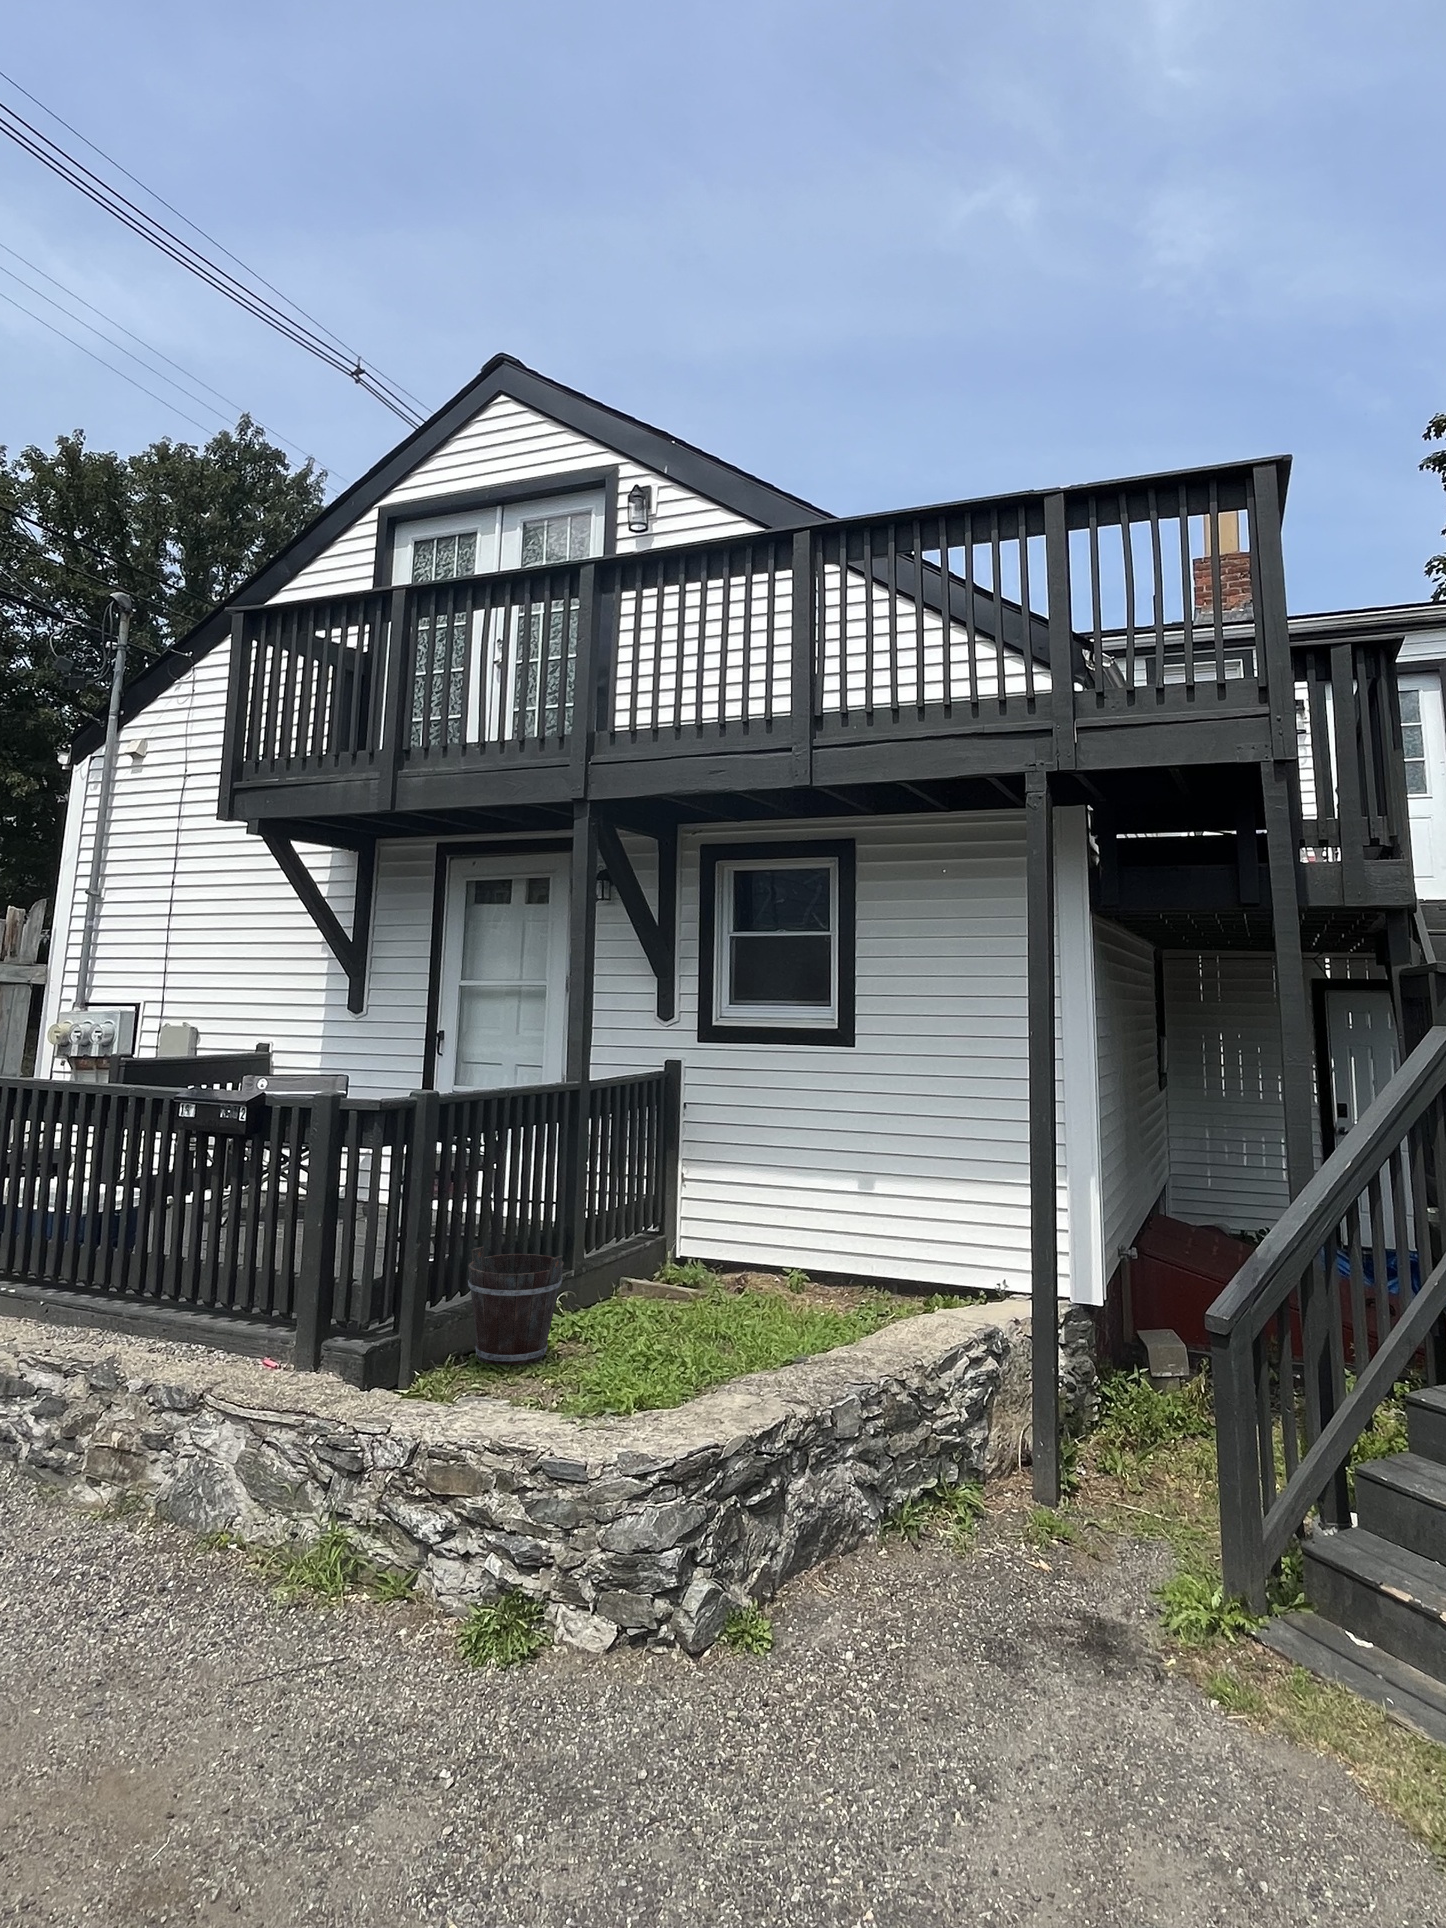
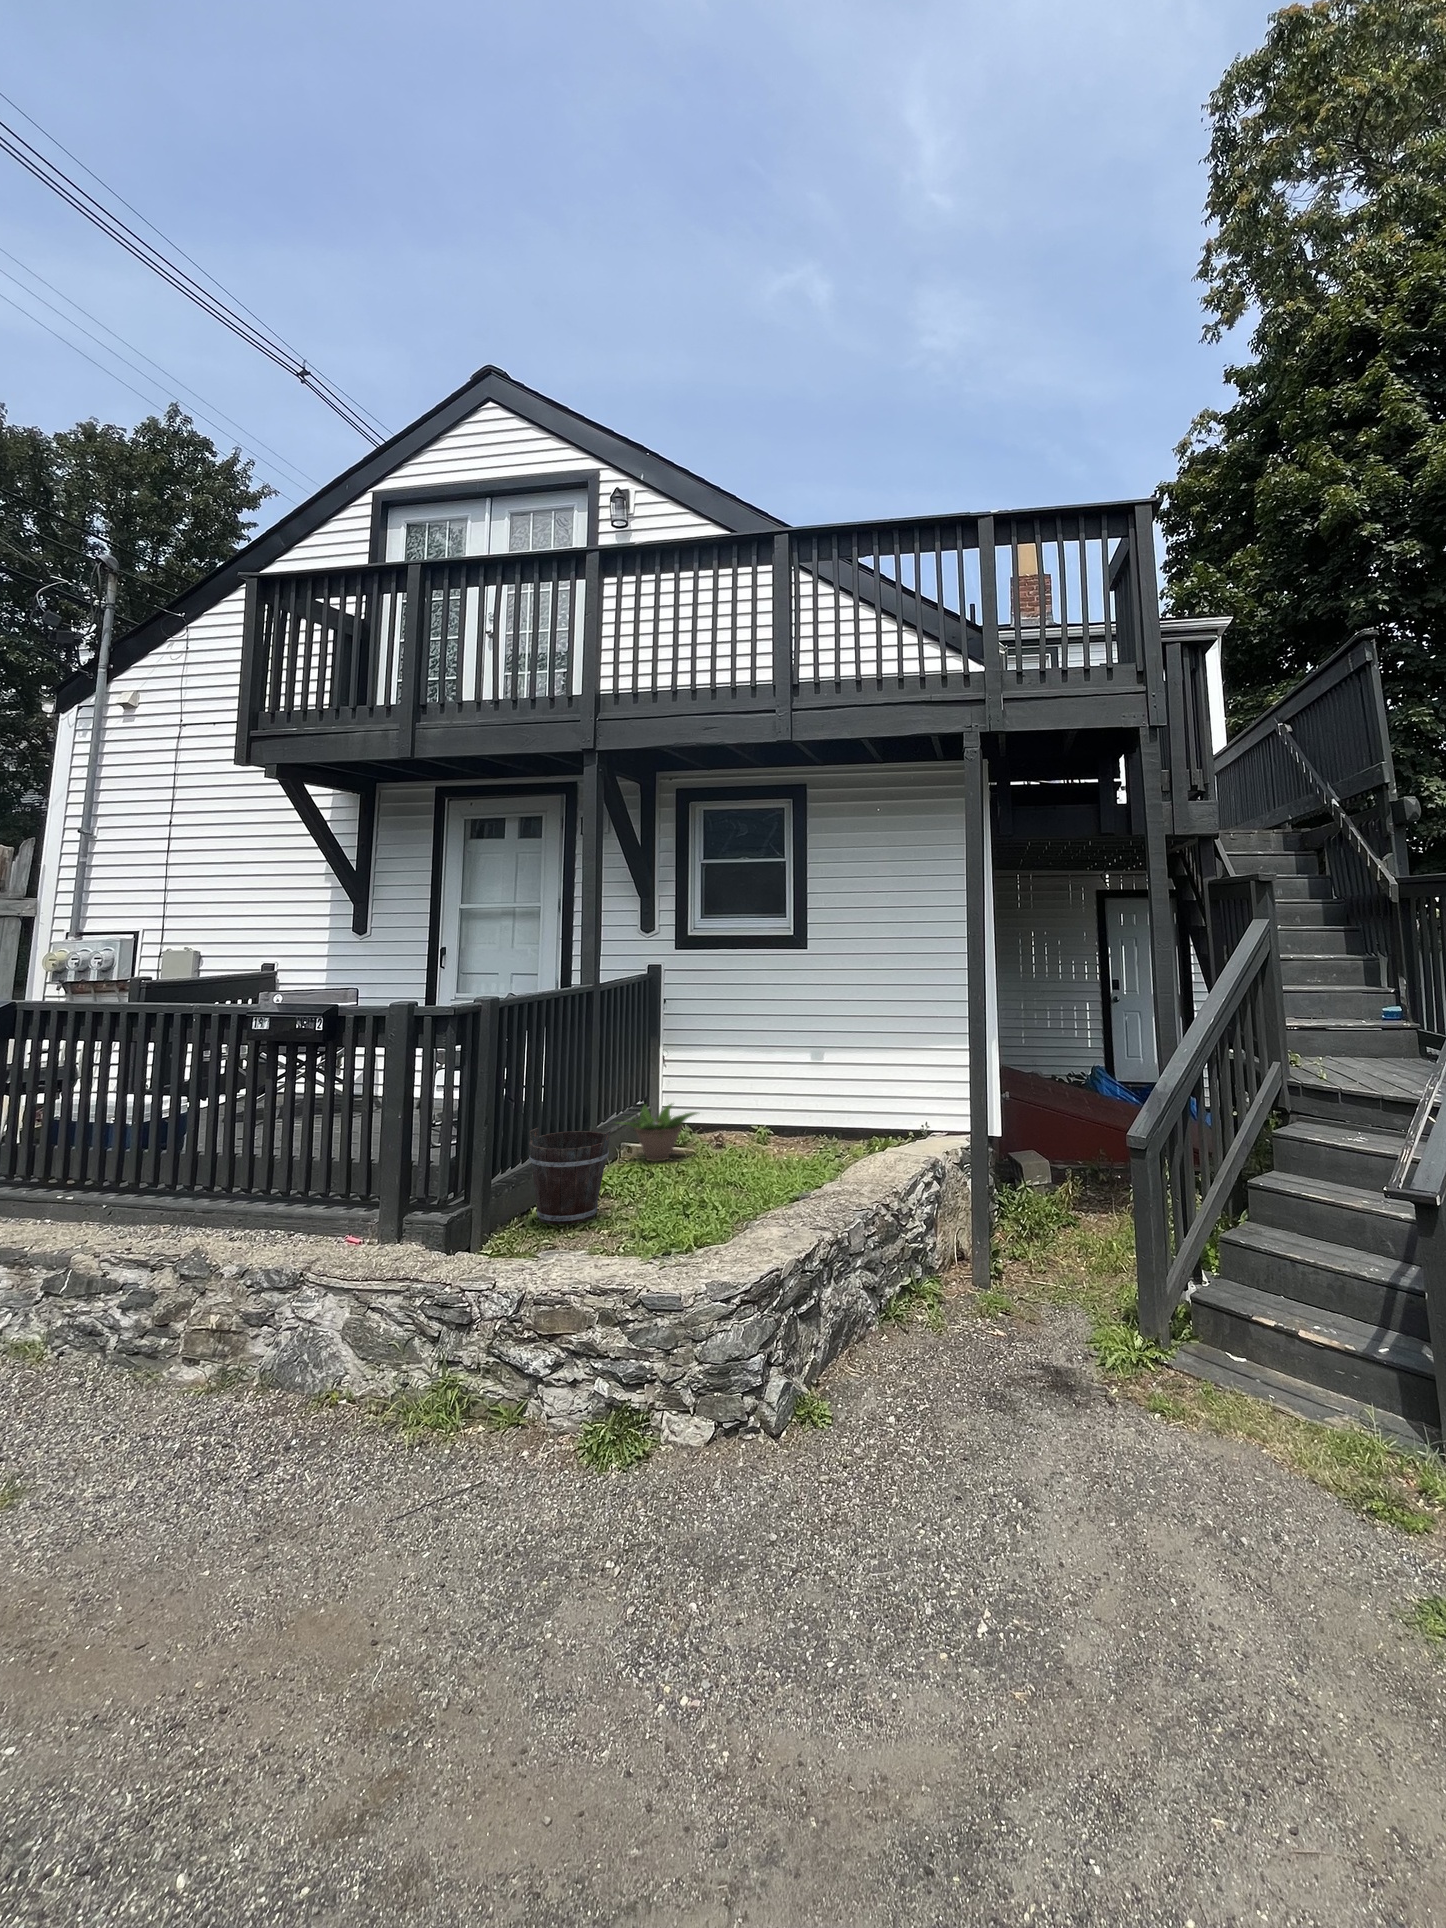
decorative plant: none [601,1228,708,1300] -> present [619,1104,697,1161]

